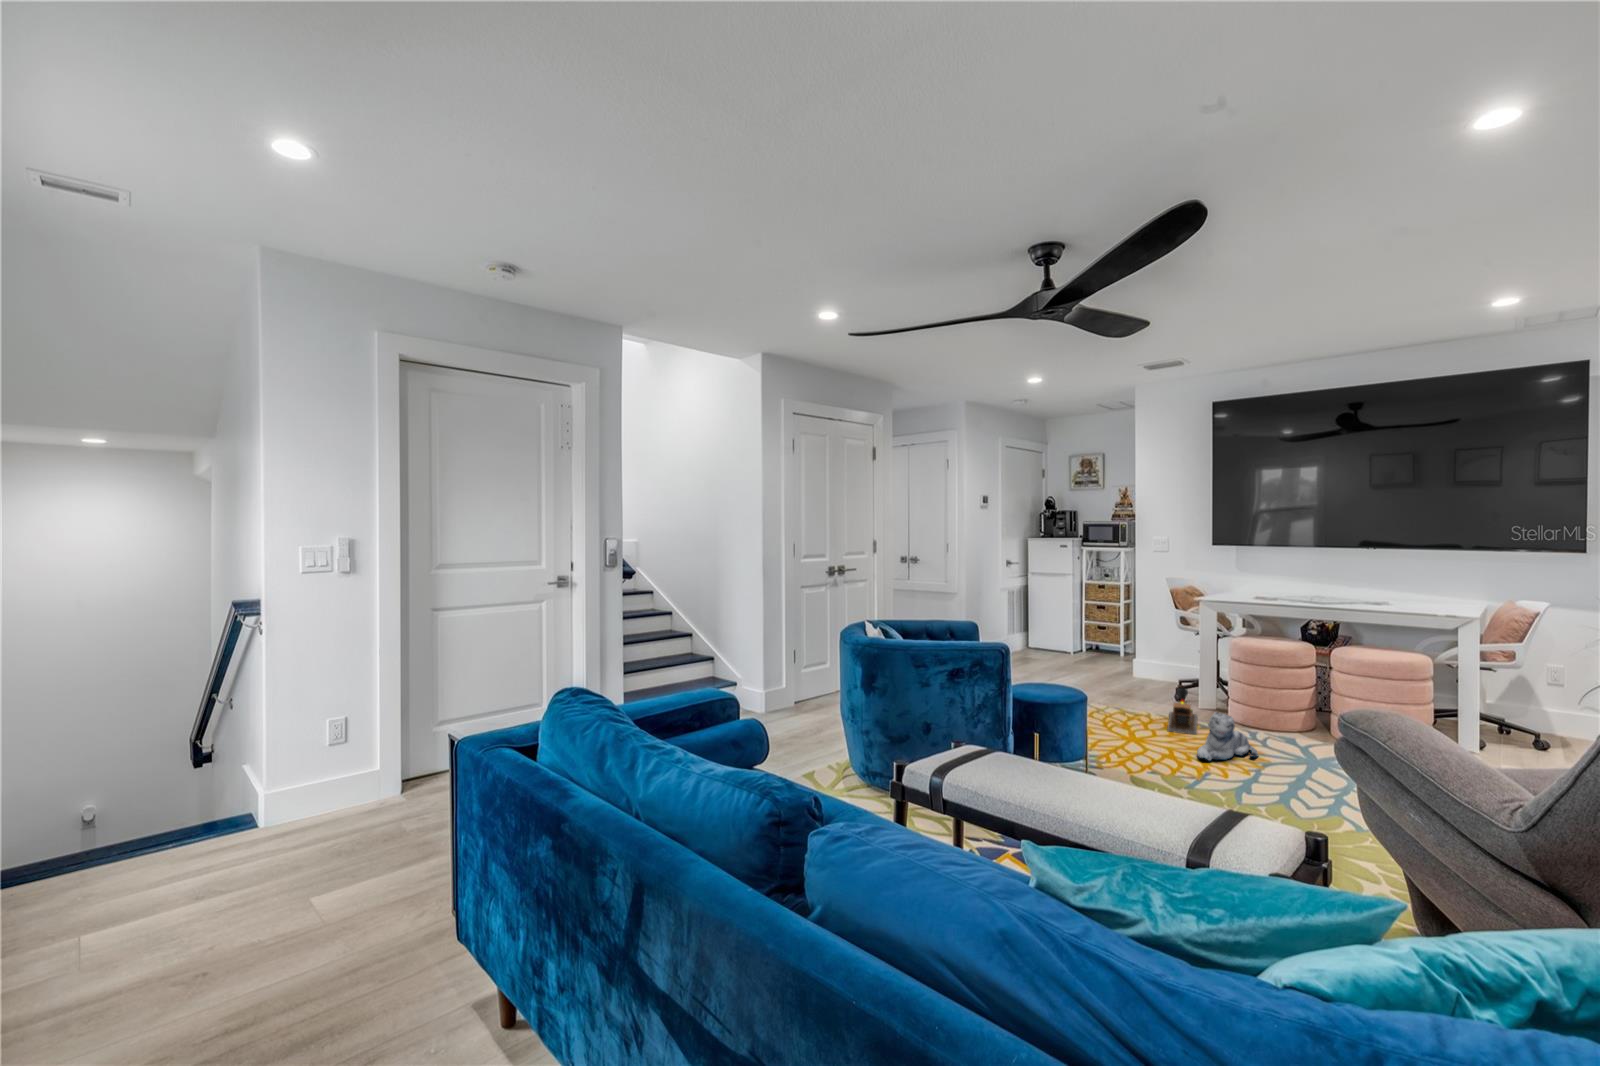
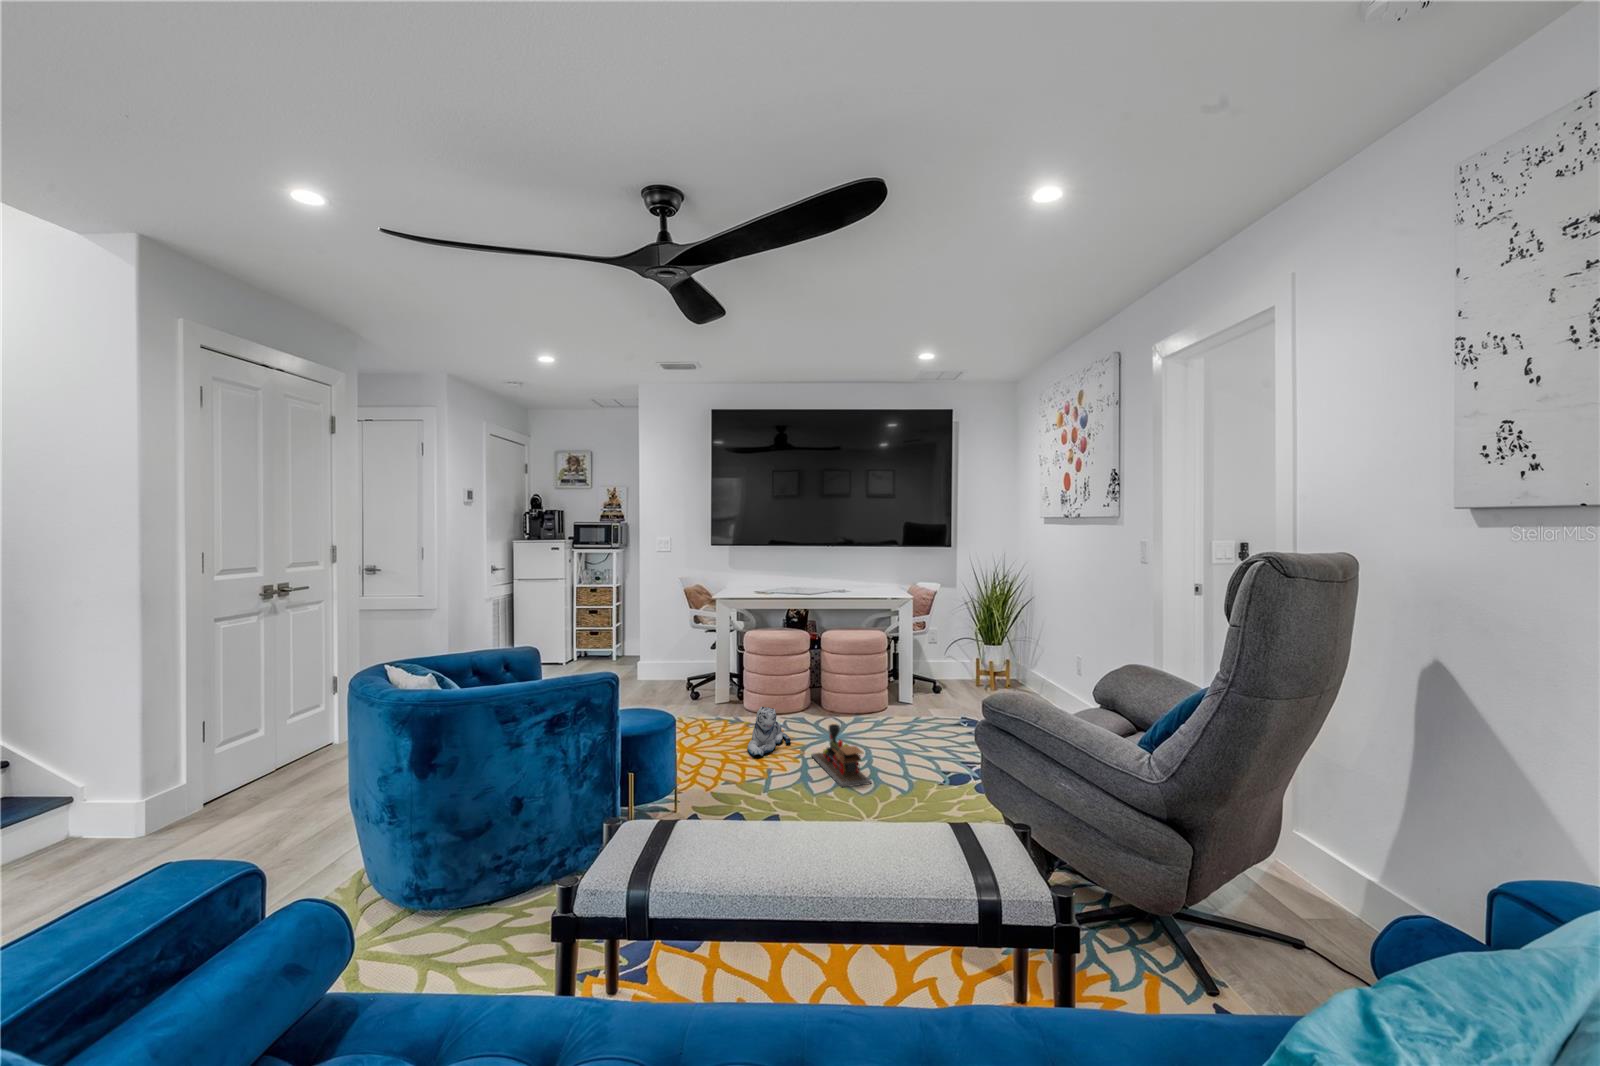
toy train: present [1167,688,1197,735] -> present [812,724,872,788]

